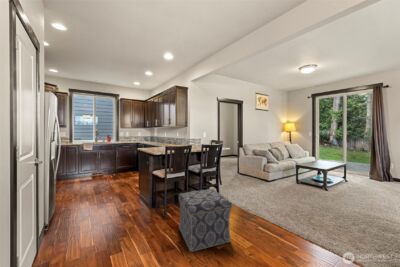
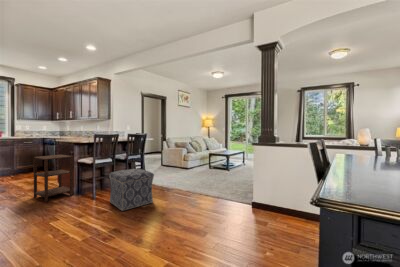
side table: none [116,164,148,214] -> present [33,155,73,202]

